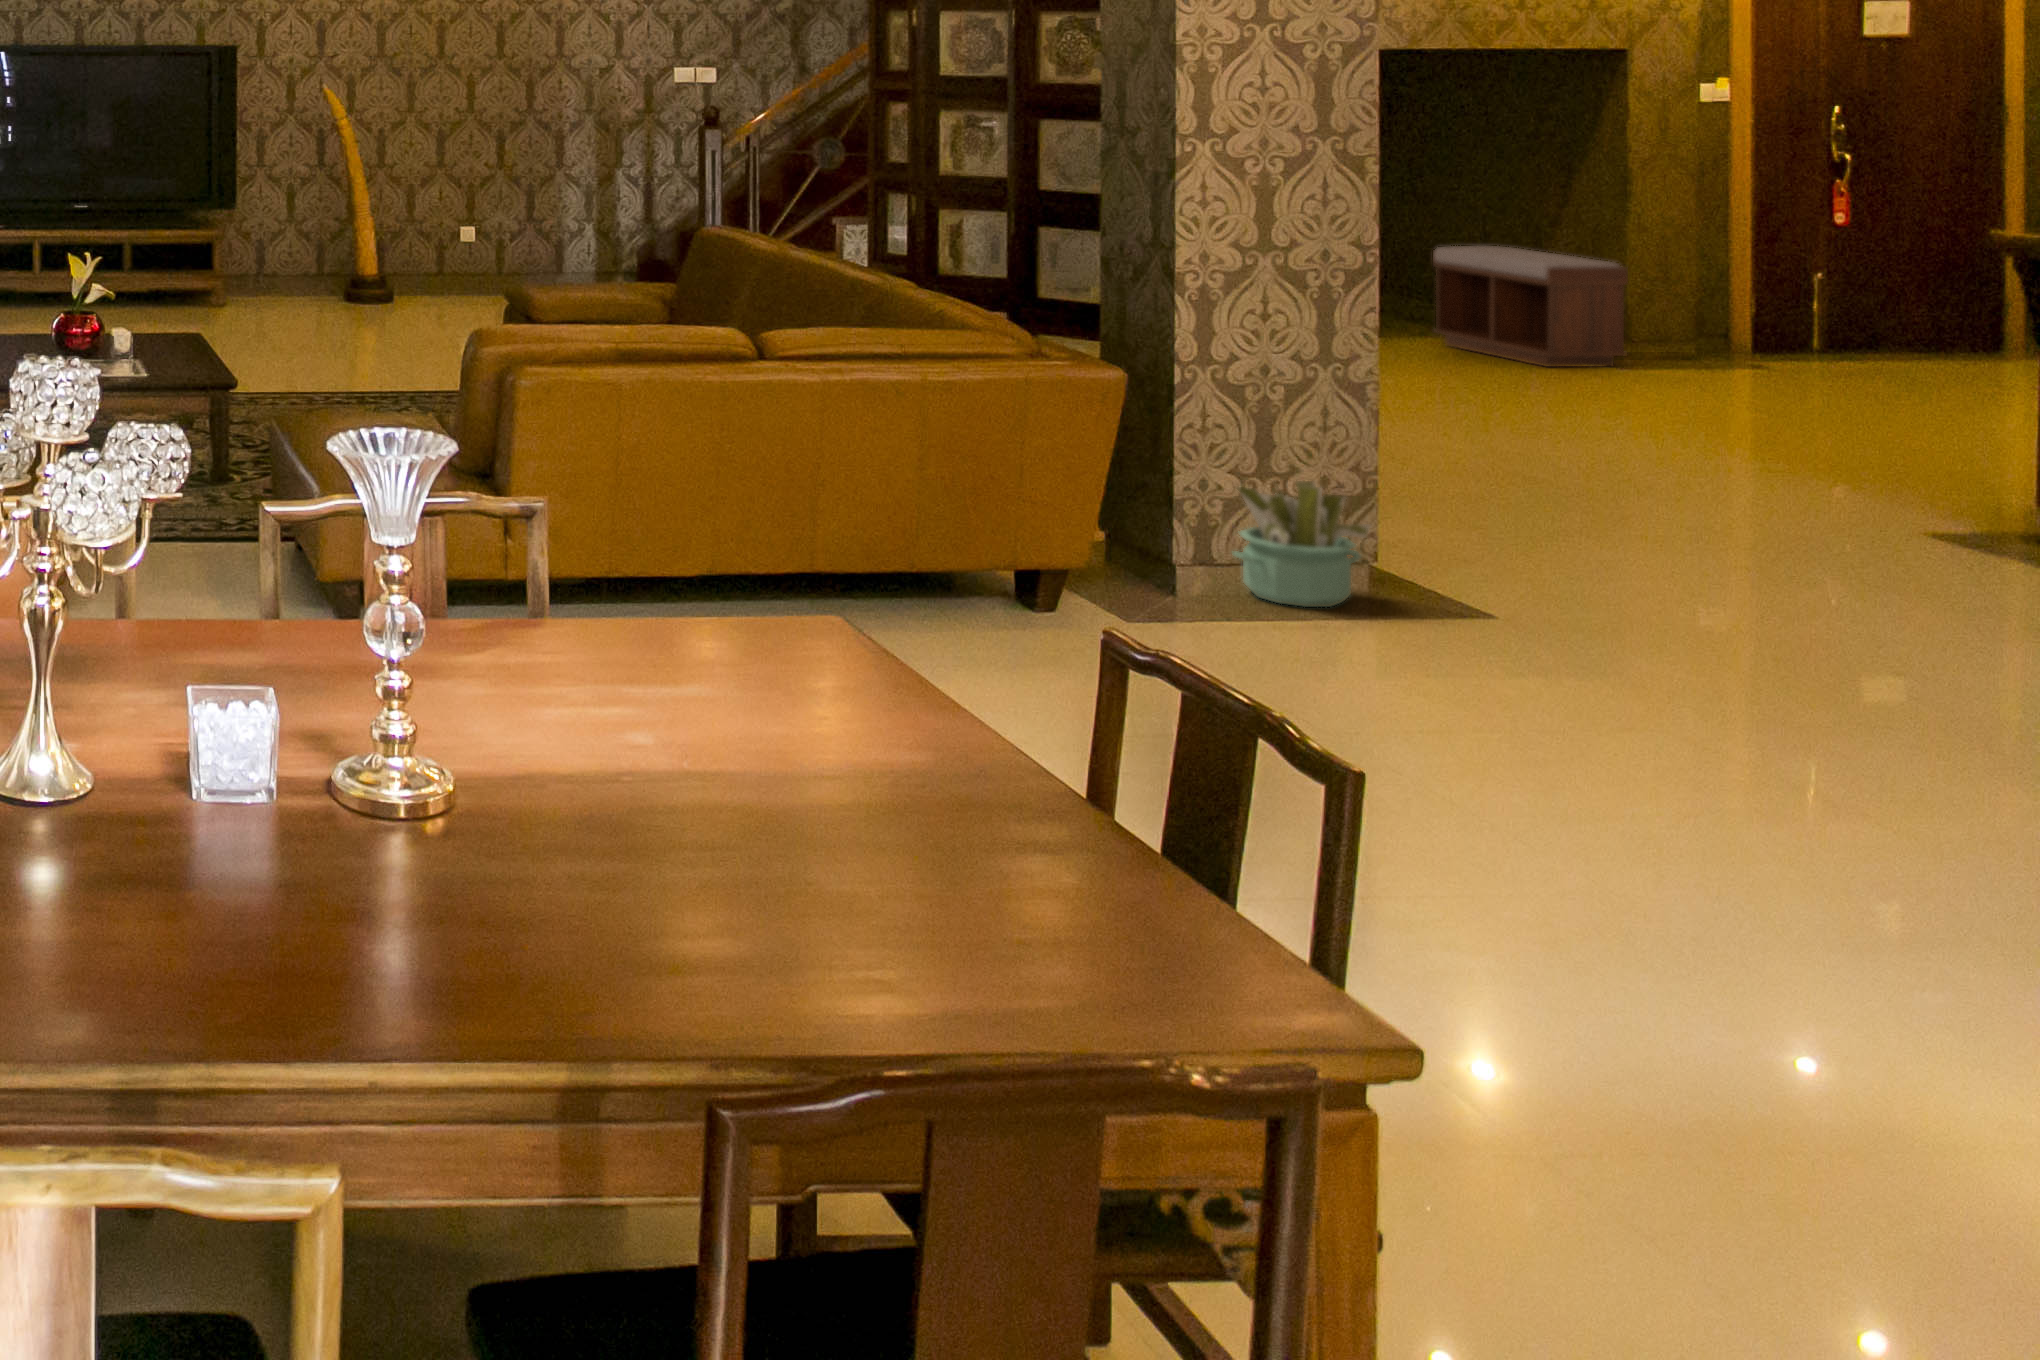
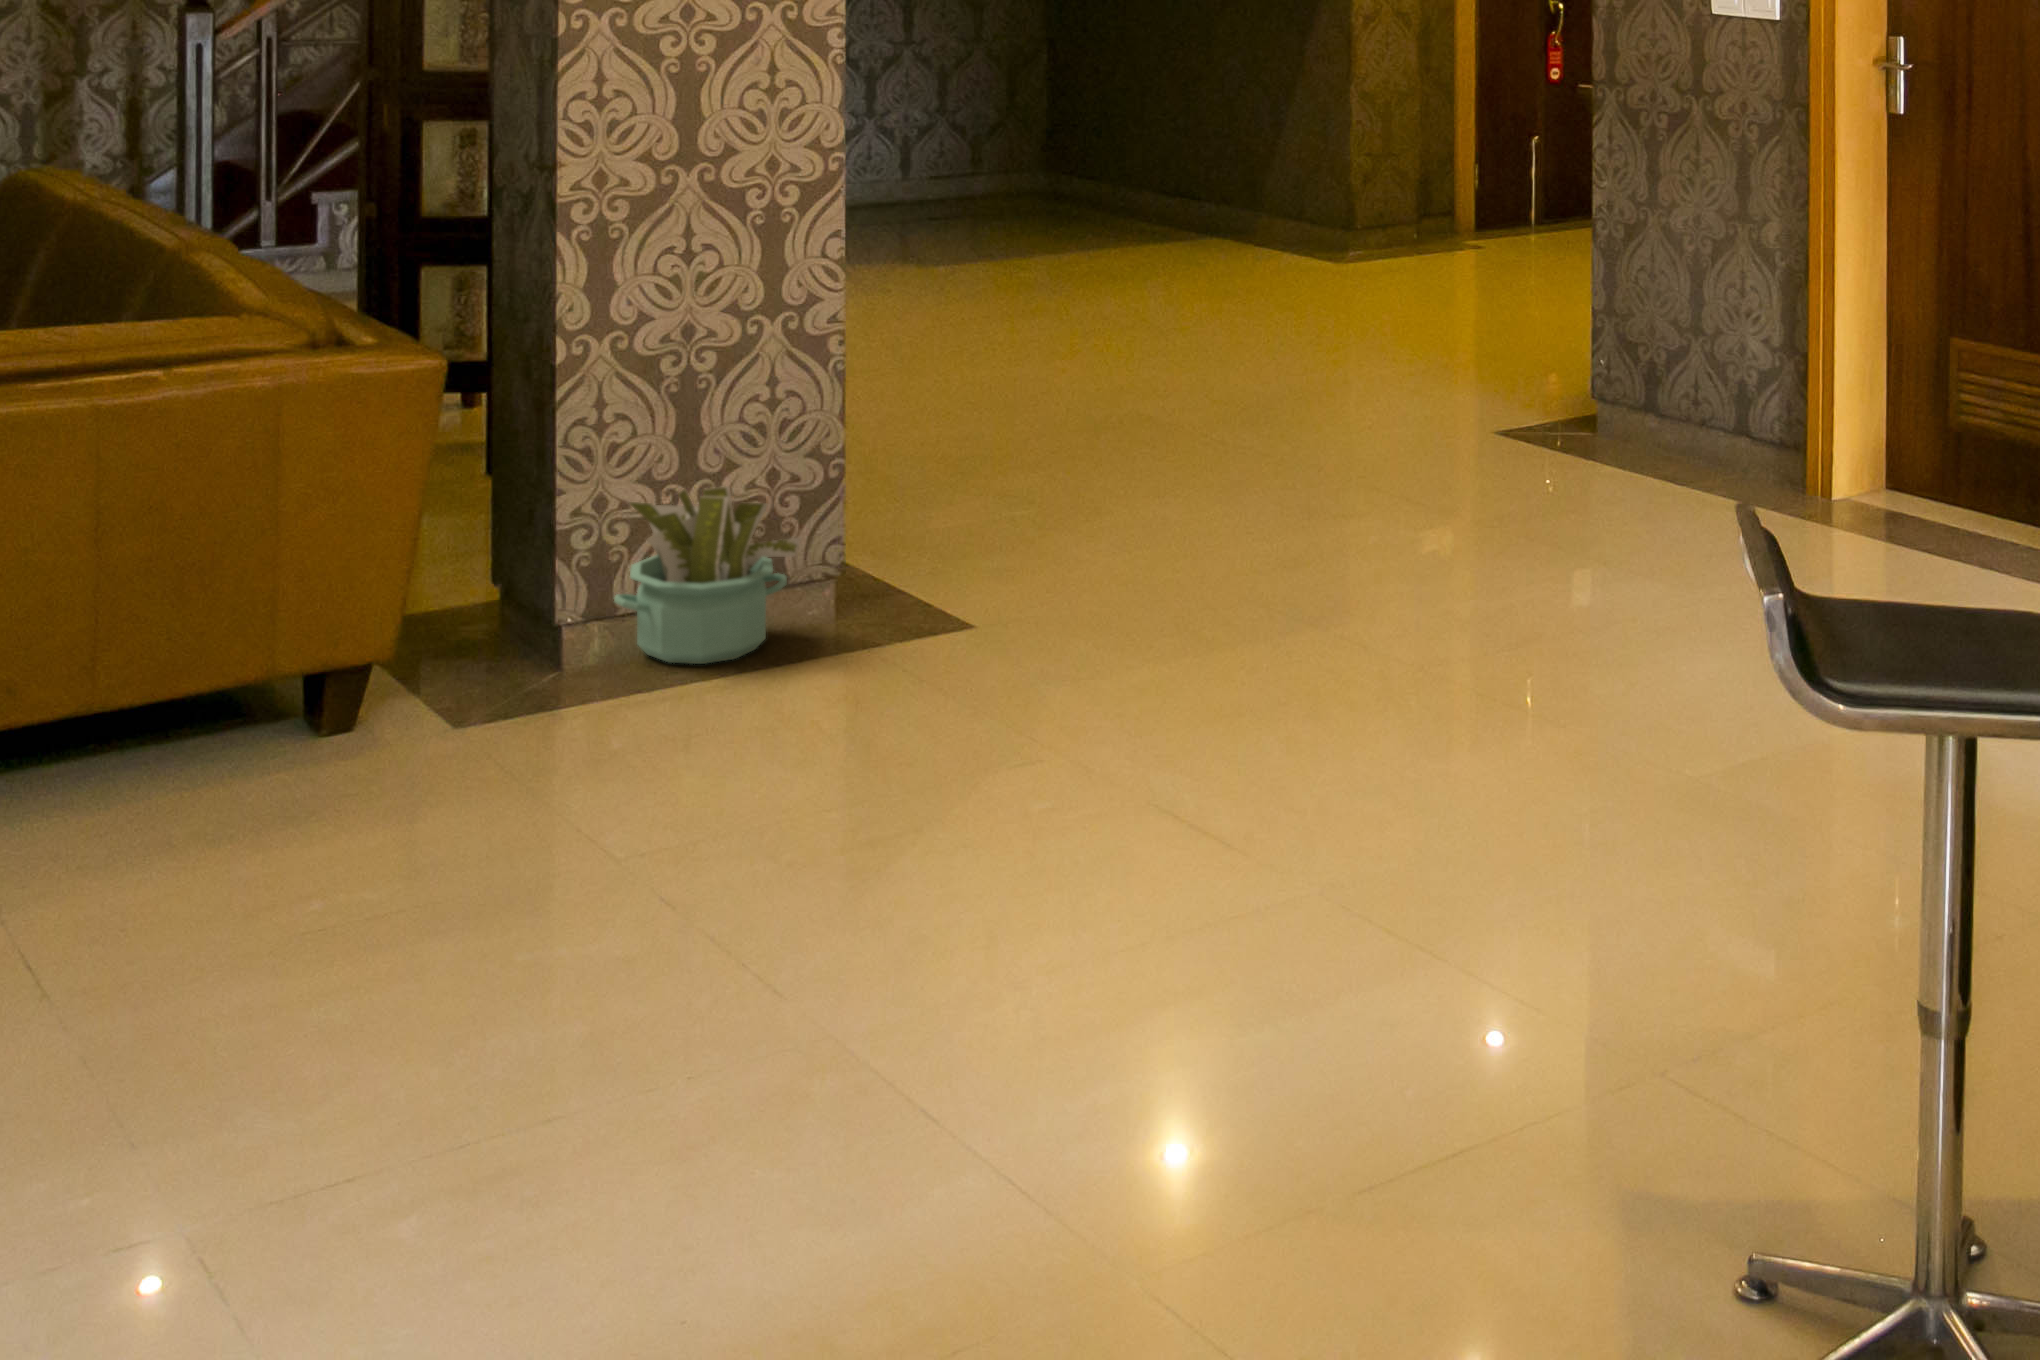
bench: present [1433,246,1628,367] -> none [1167,112,1345,253]

